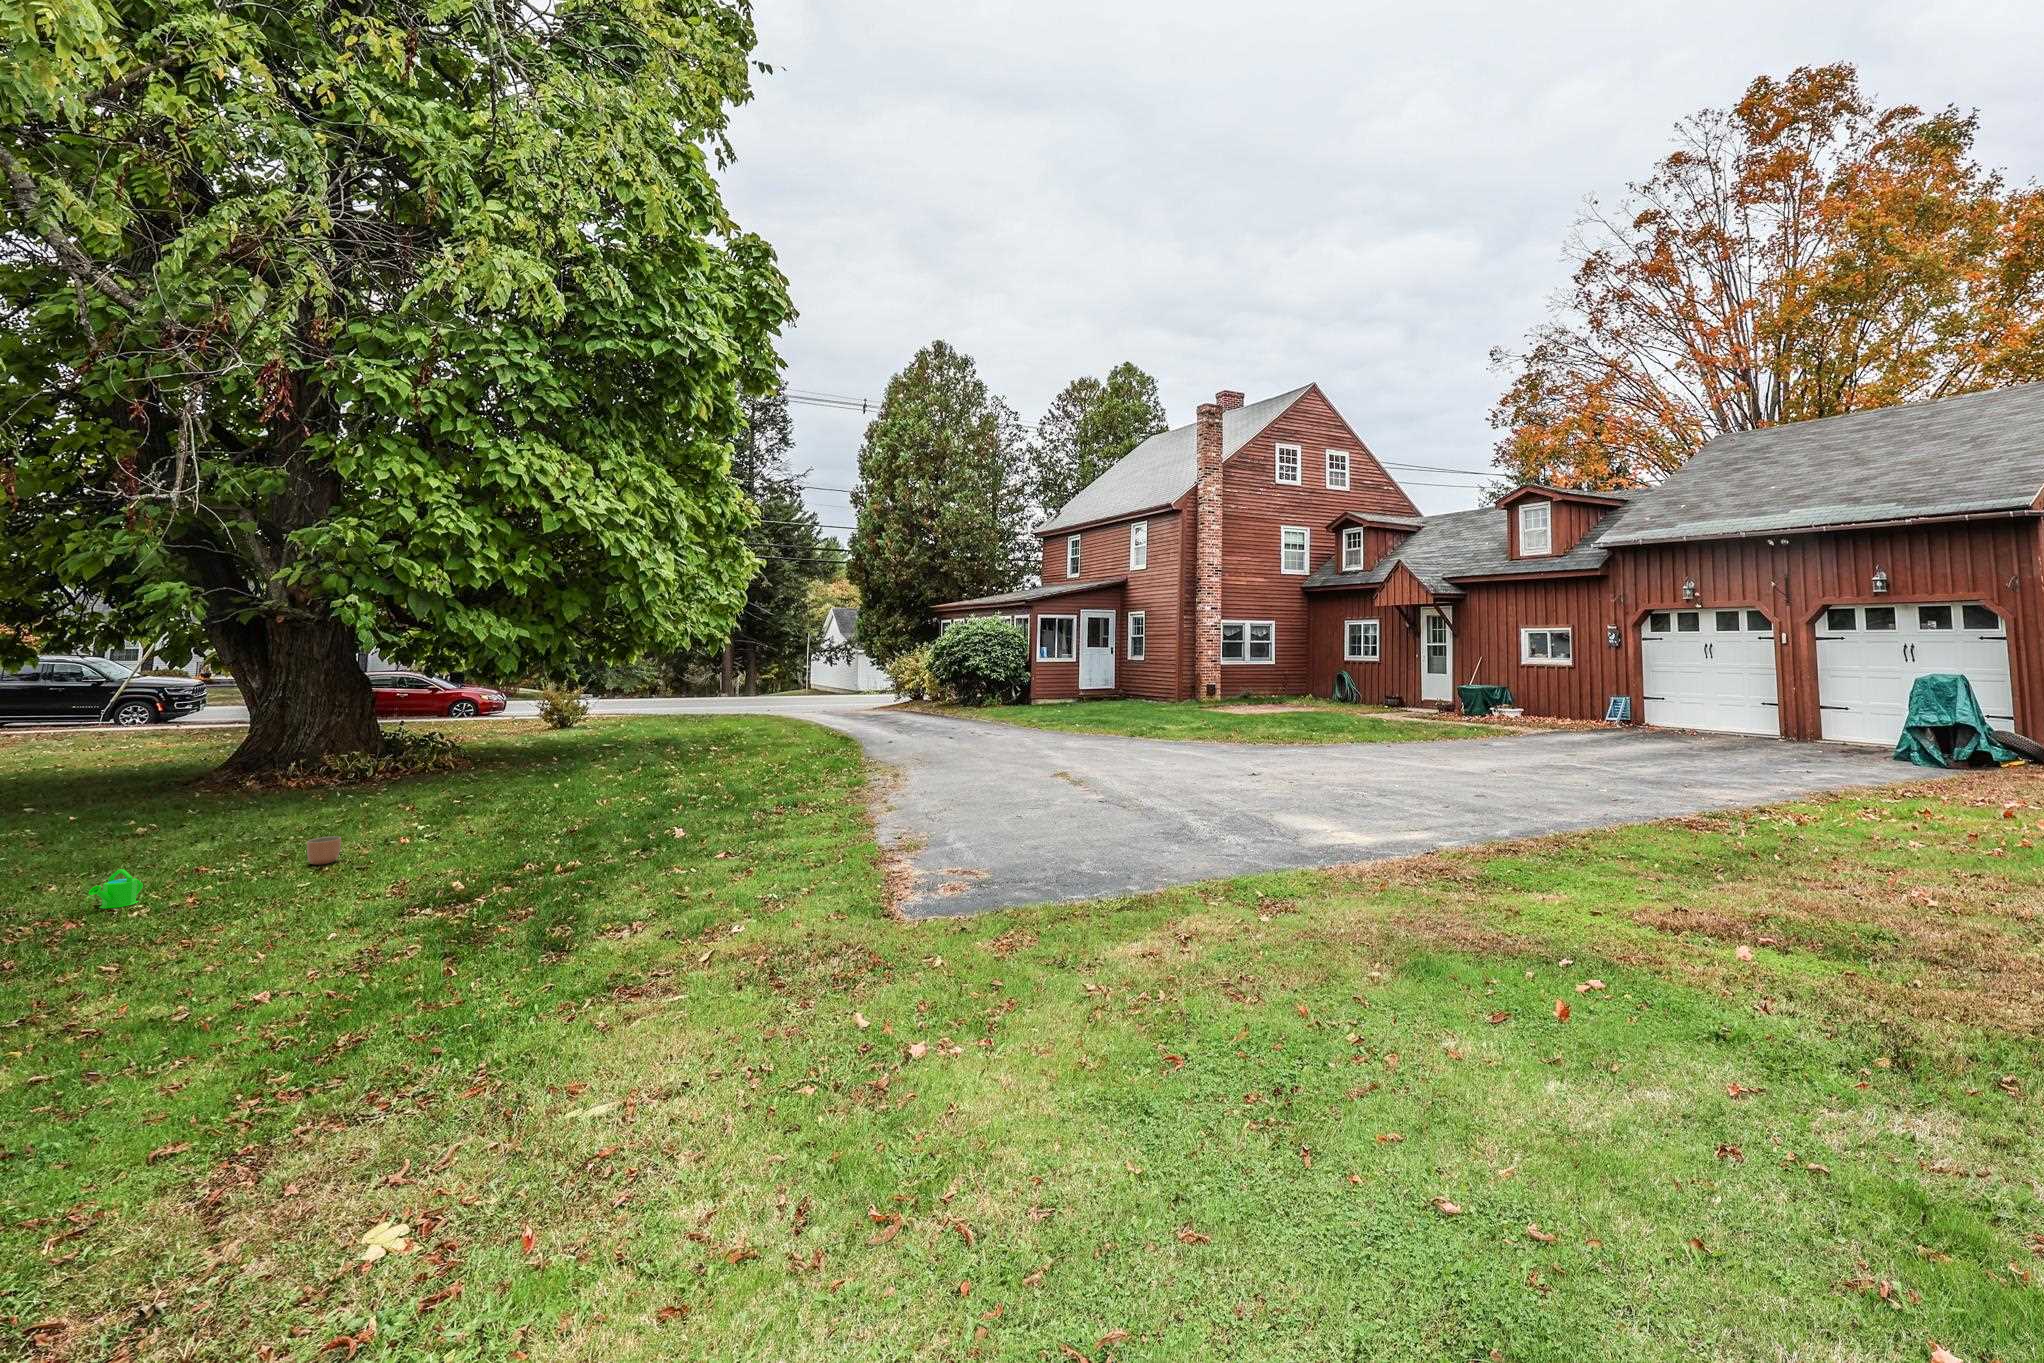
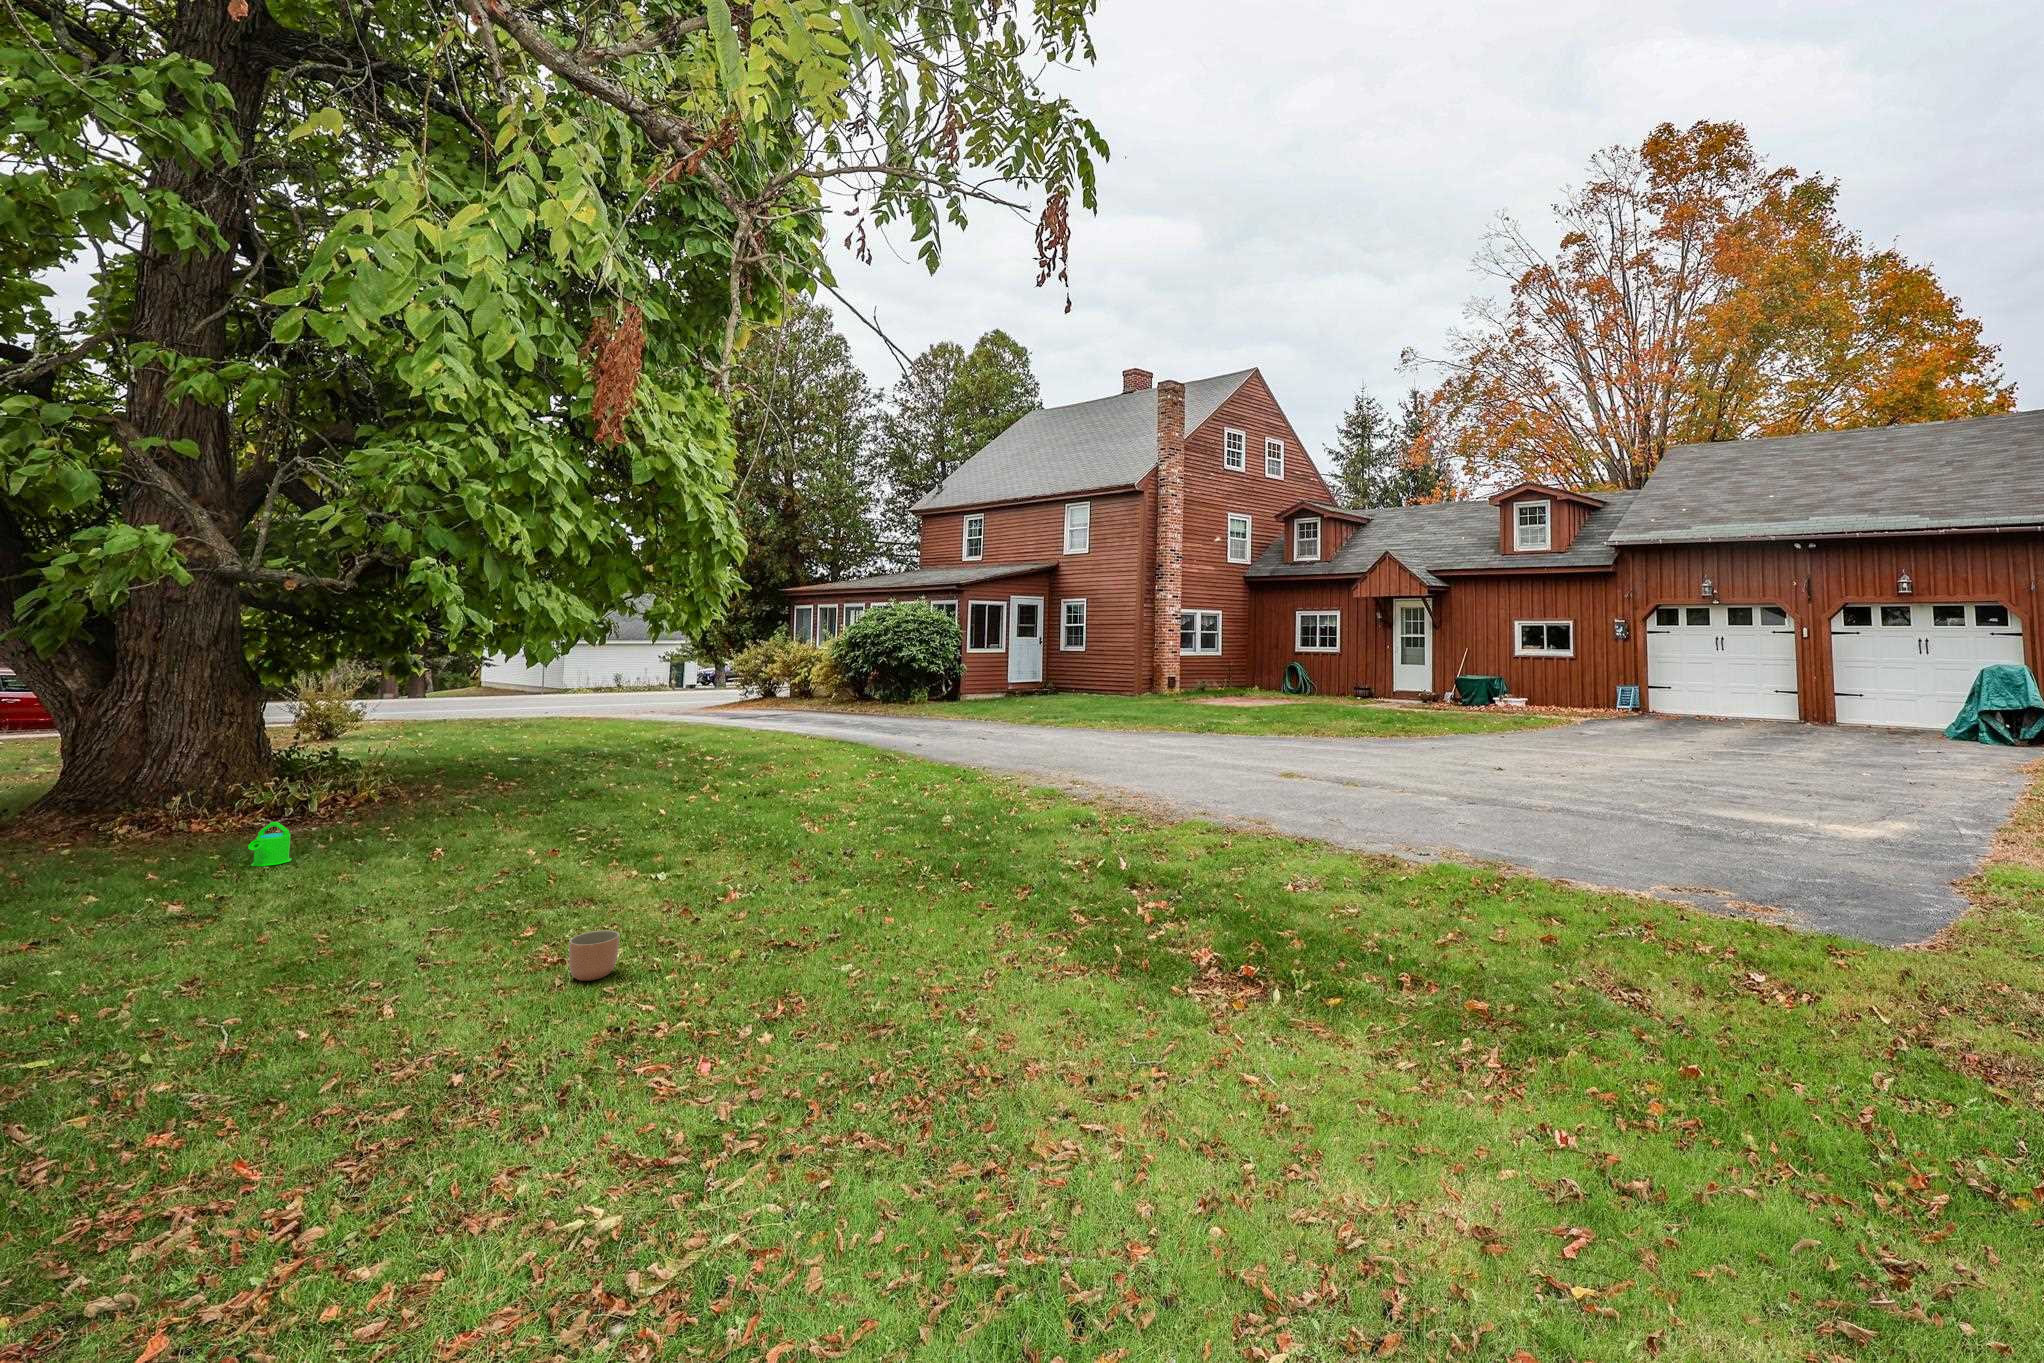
watering can: present [88,869,143,909] -> present [248,822,292,866]

